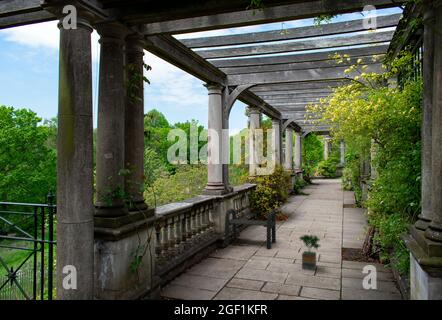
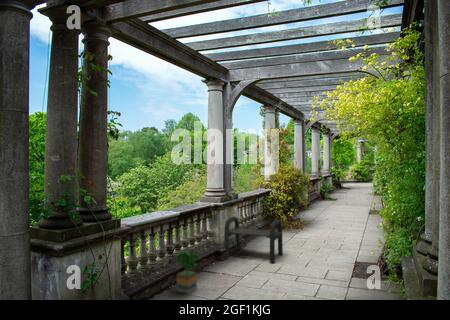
potted tree: present [300,235,321,270] -> present [176,251,200,294]

